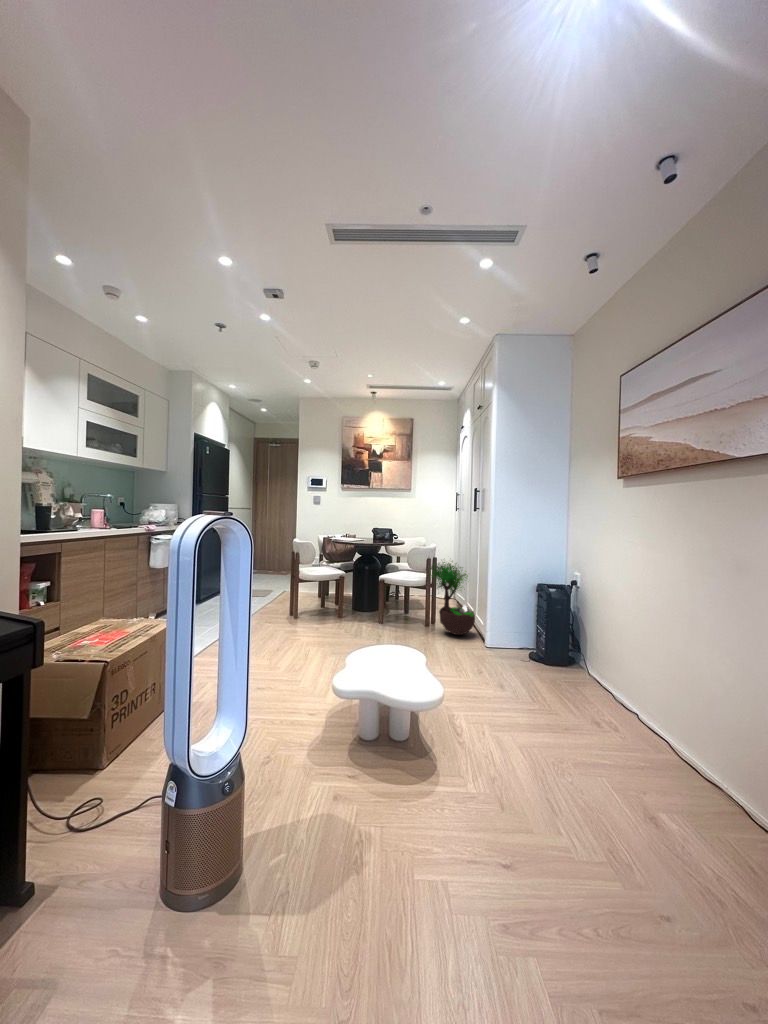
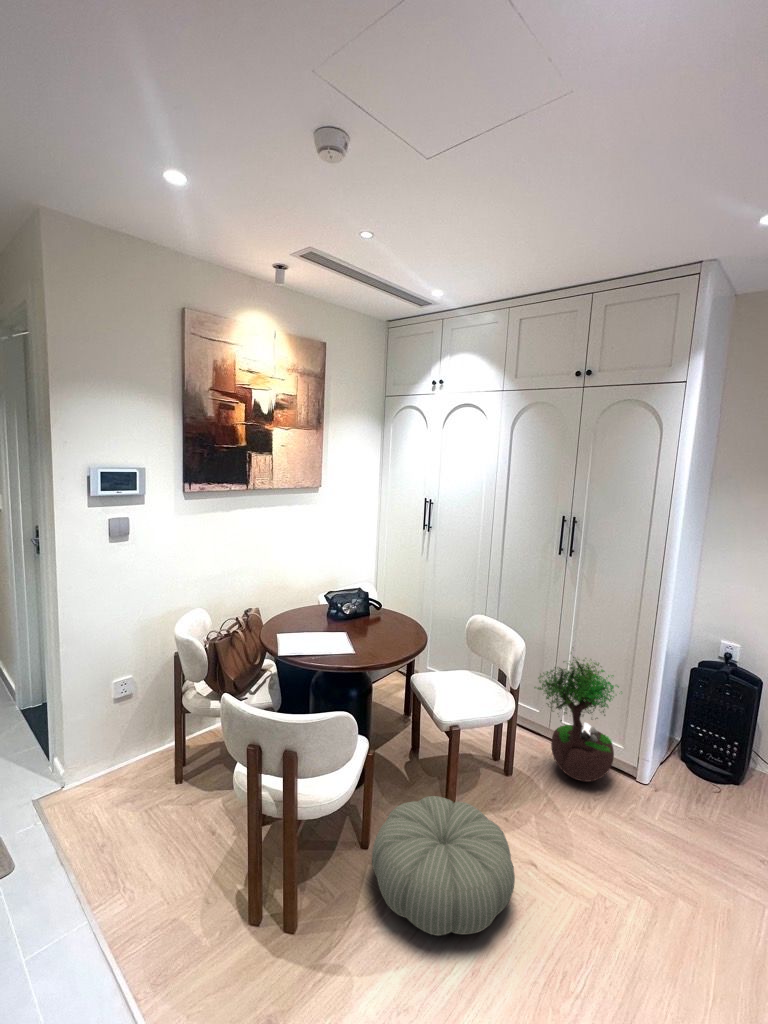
pouf: none [311,599,368,632] -> present [372,796,515,936]

